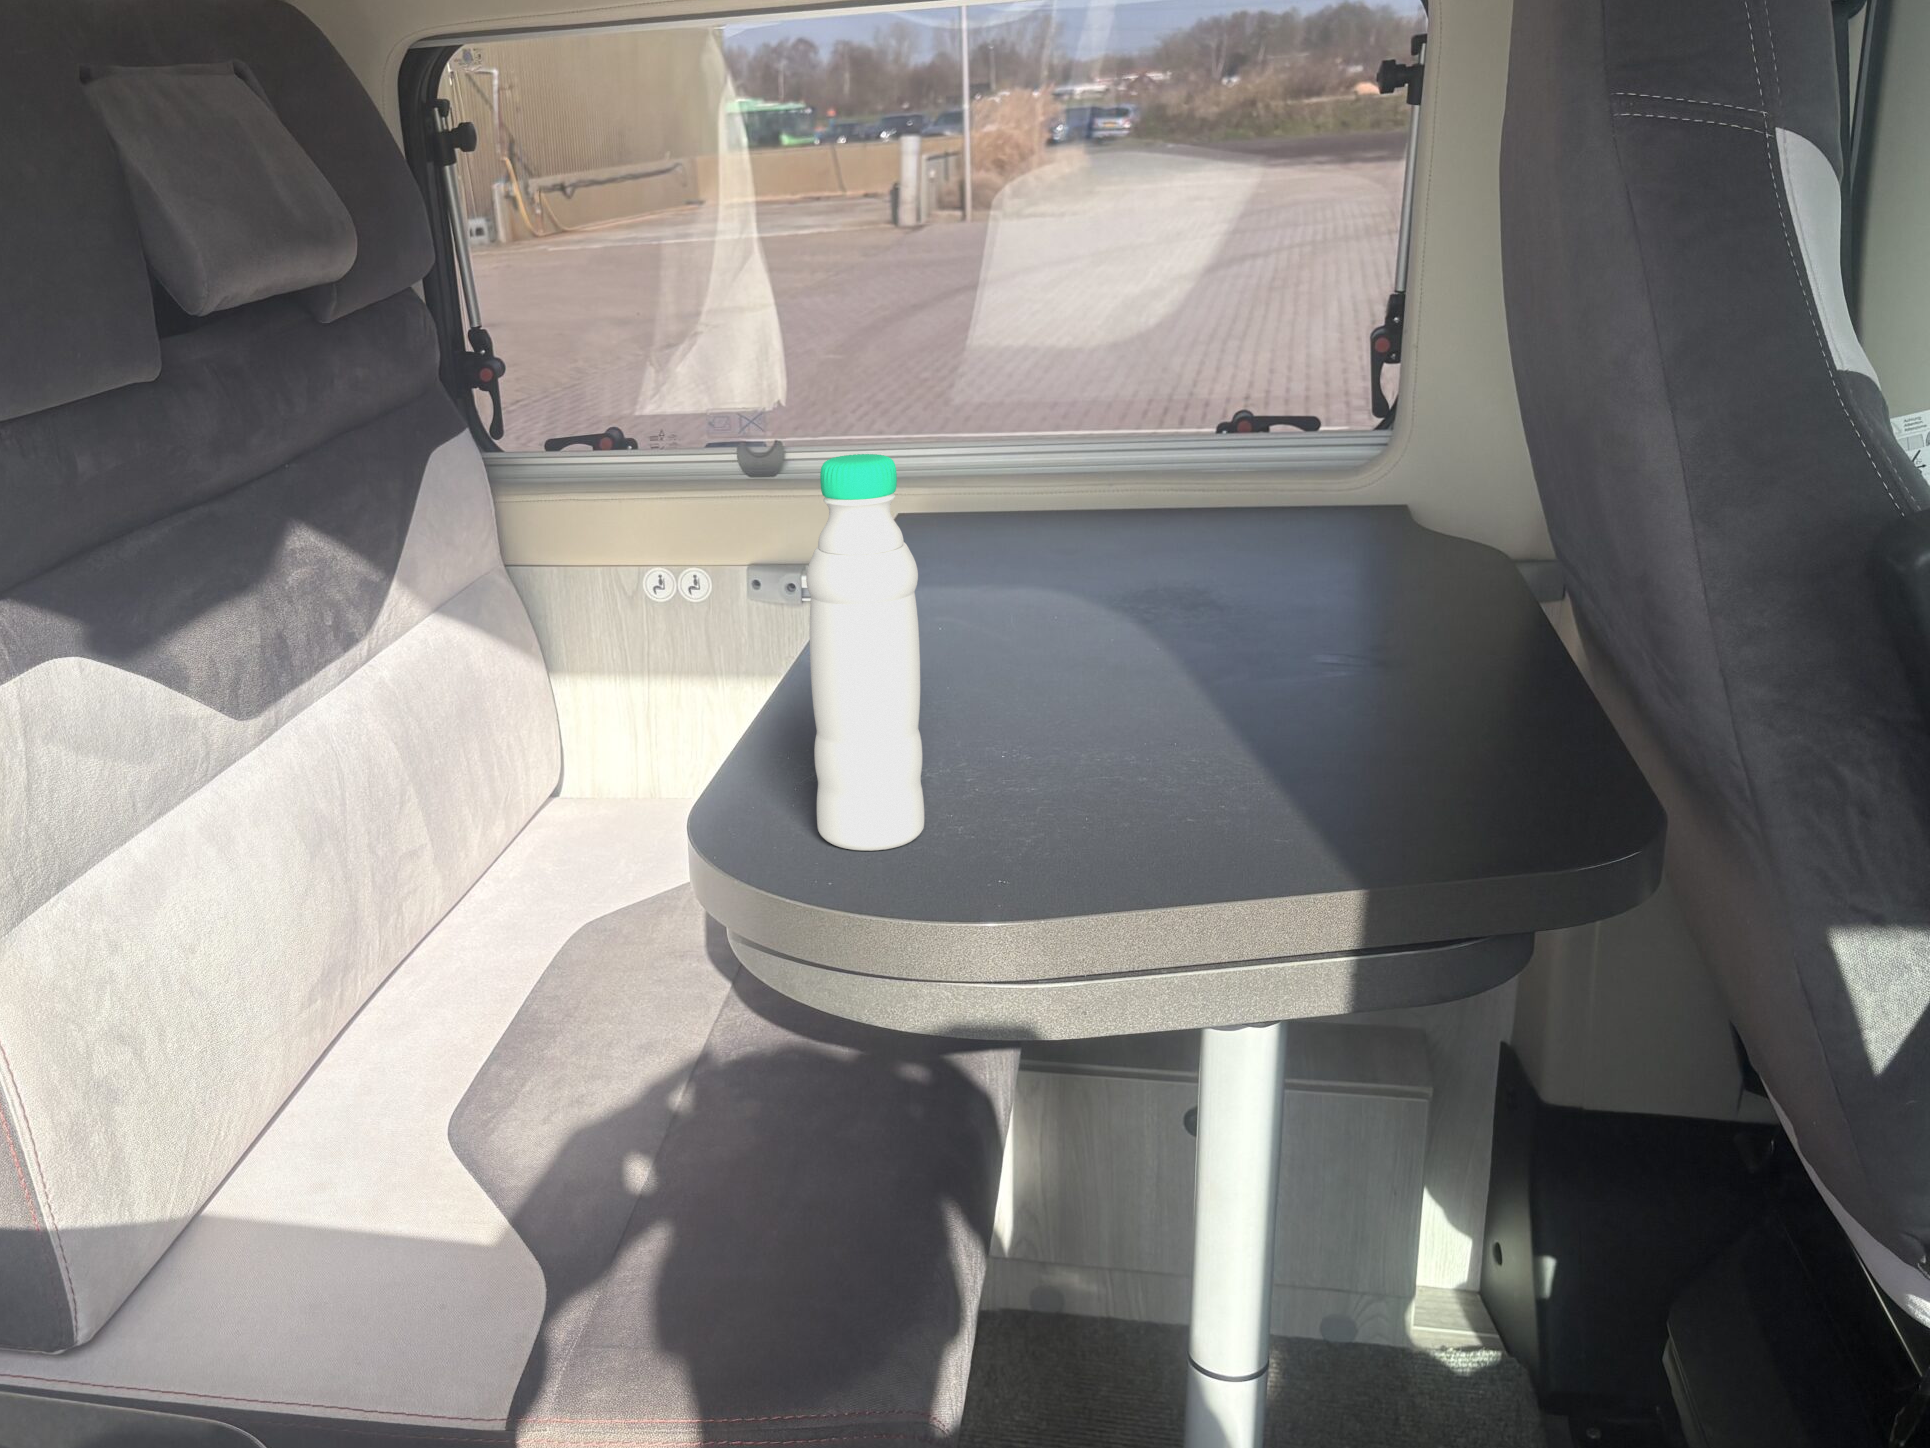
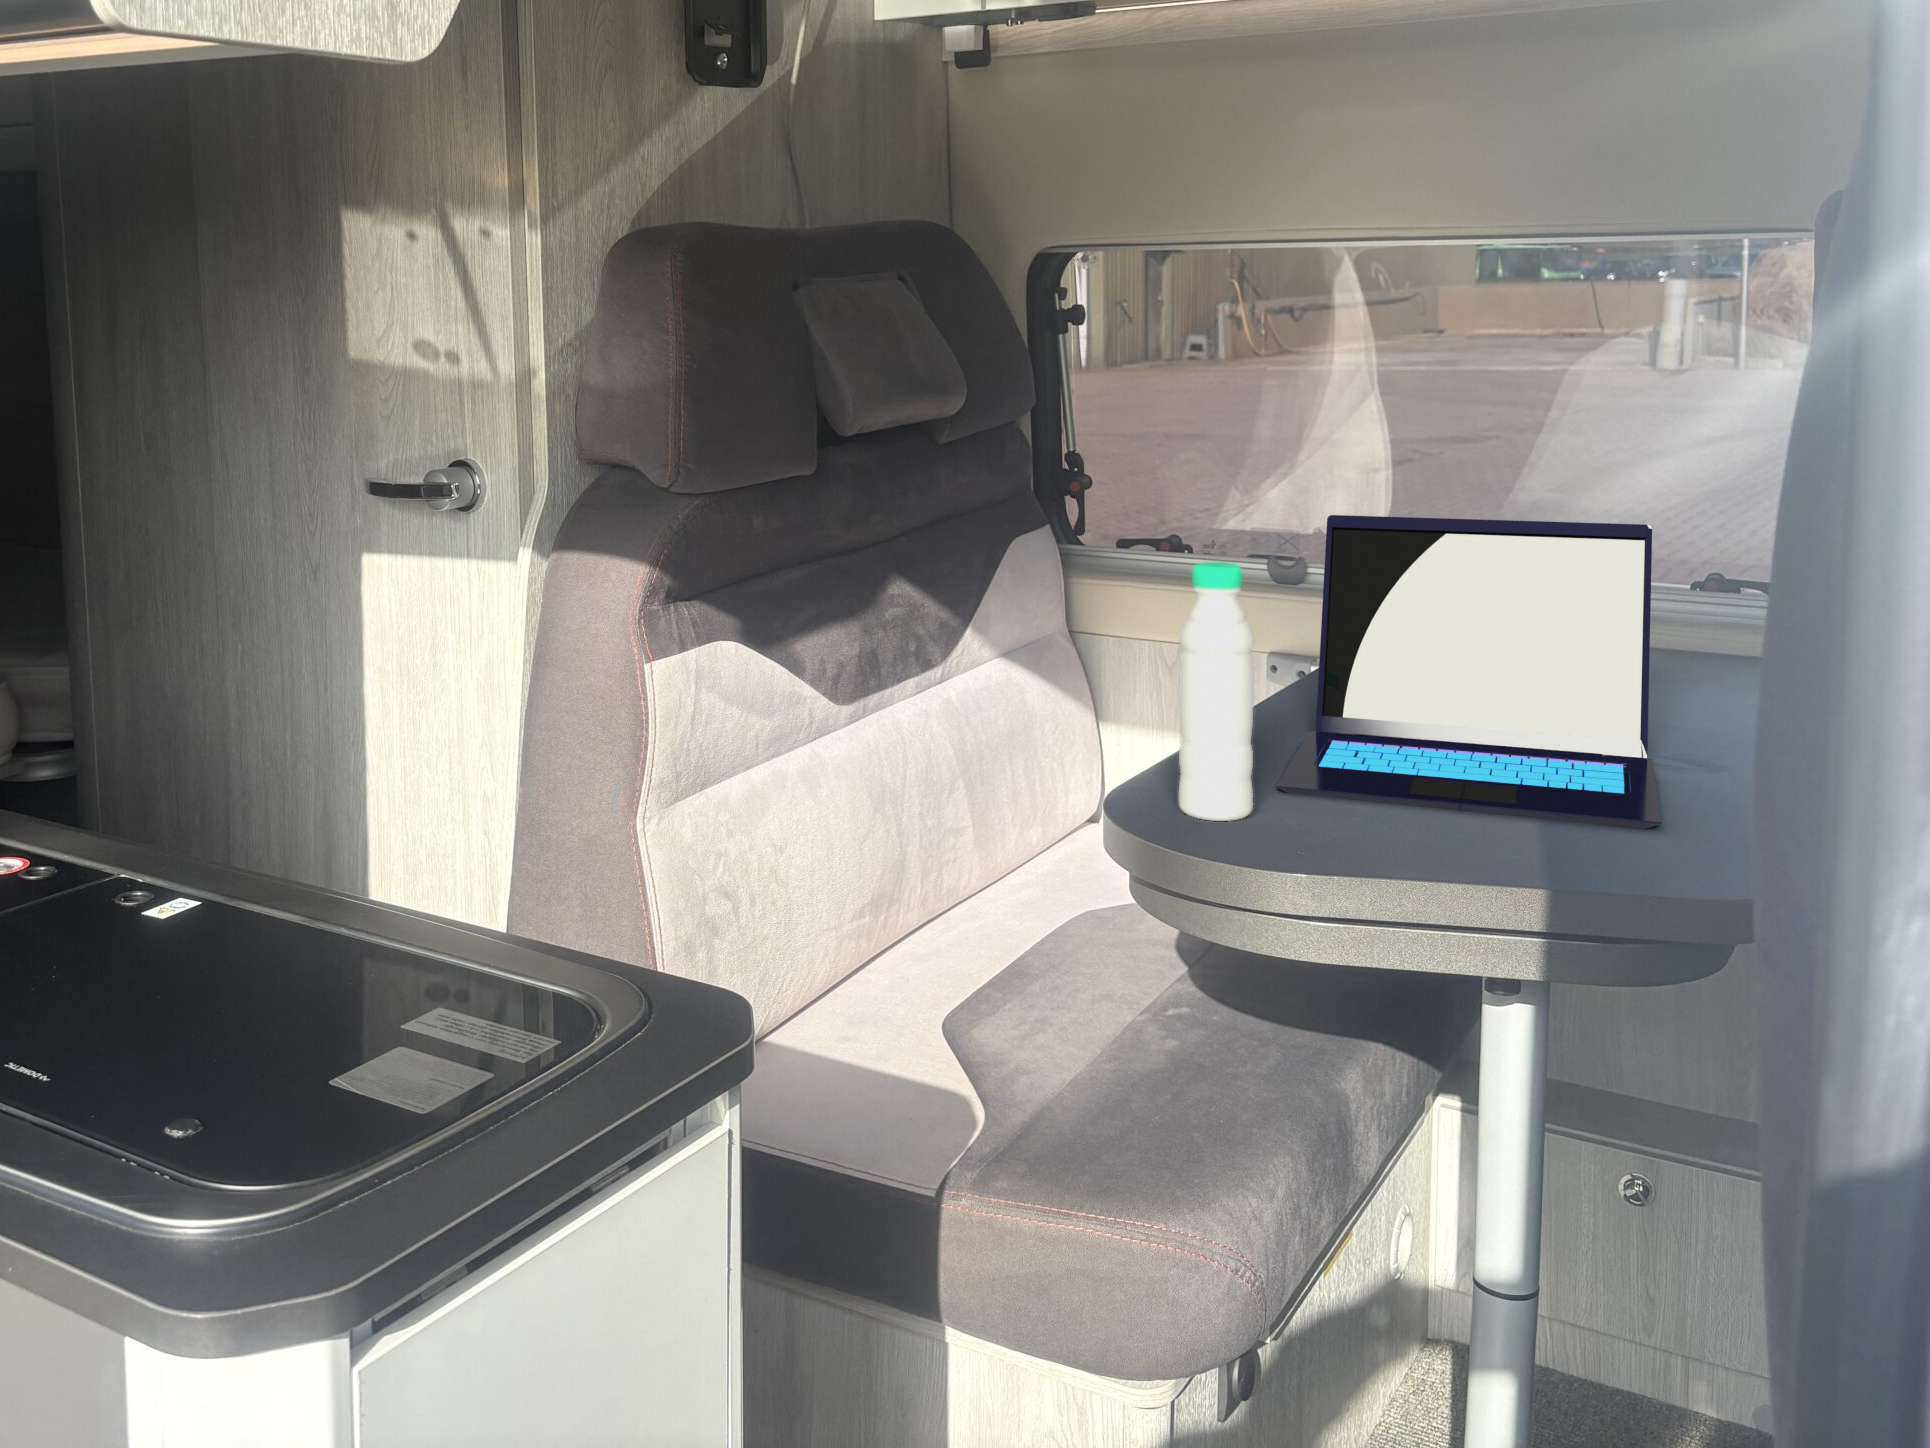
laptop: none [911,348,1435,784] -> present [1277,515,1661,829]

